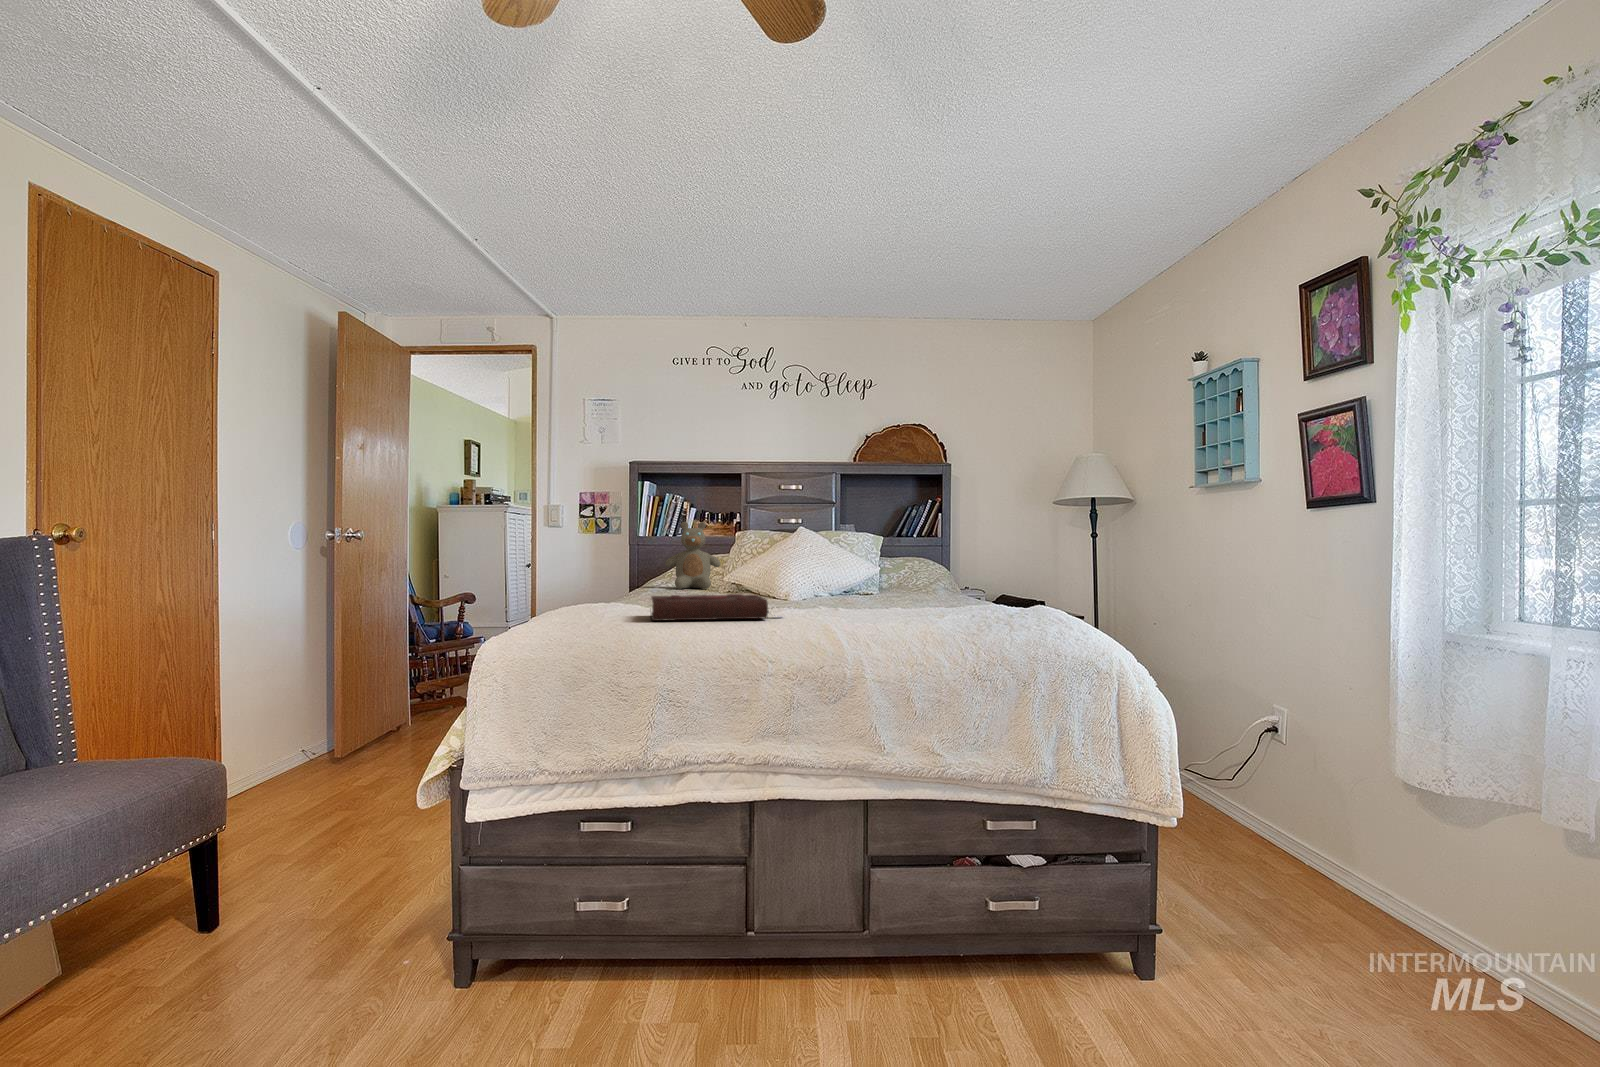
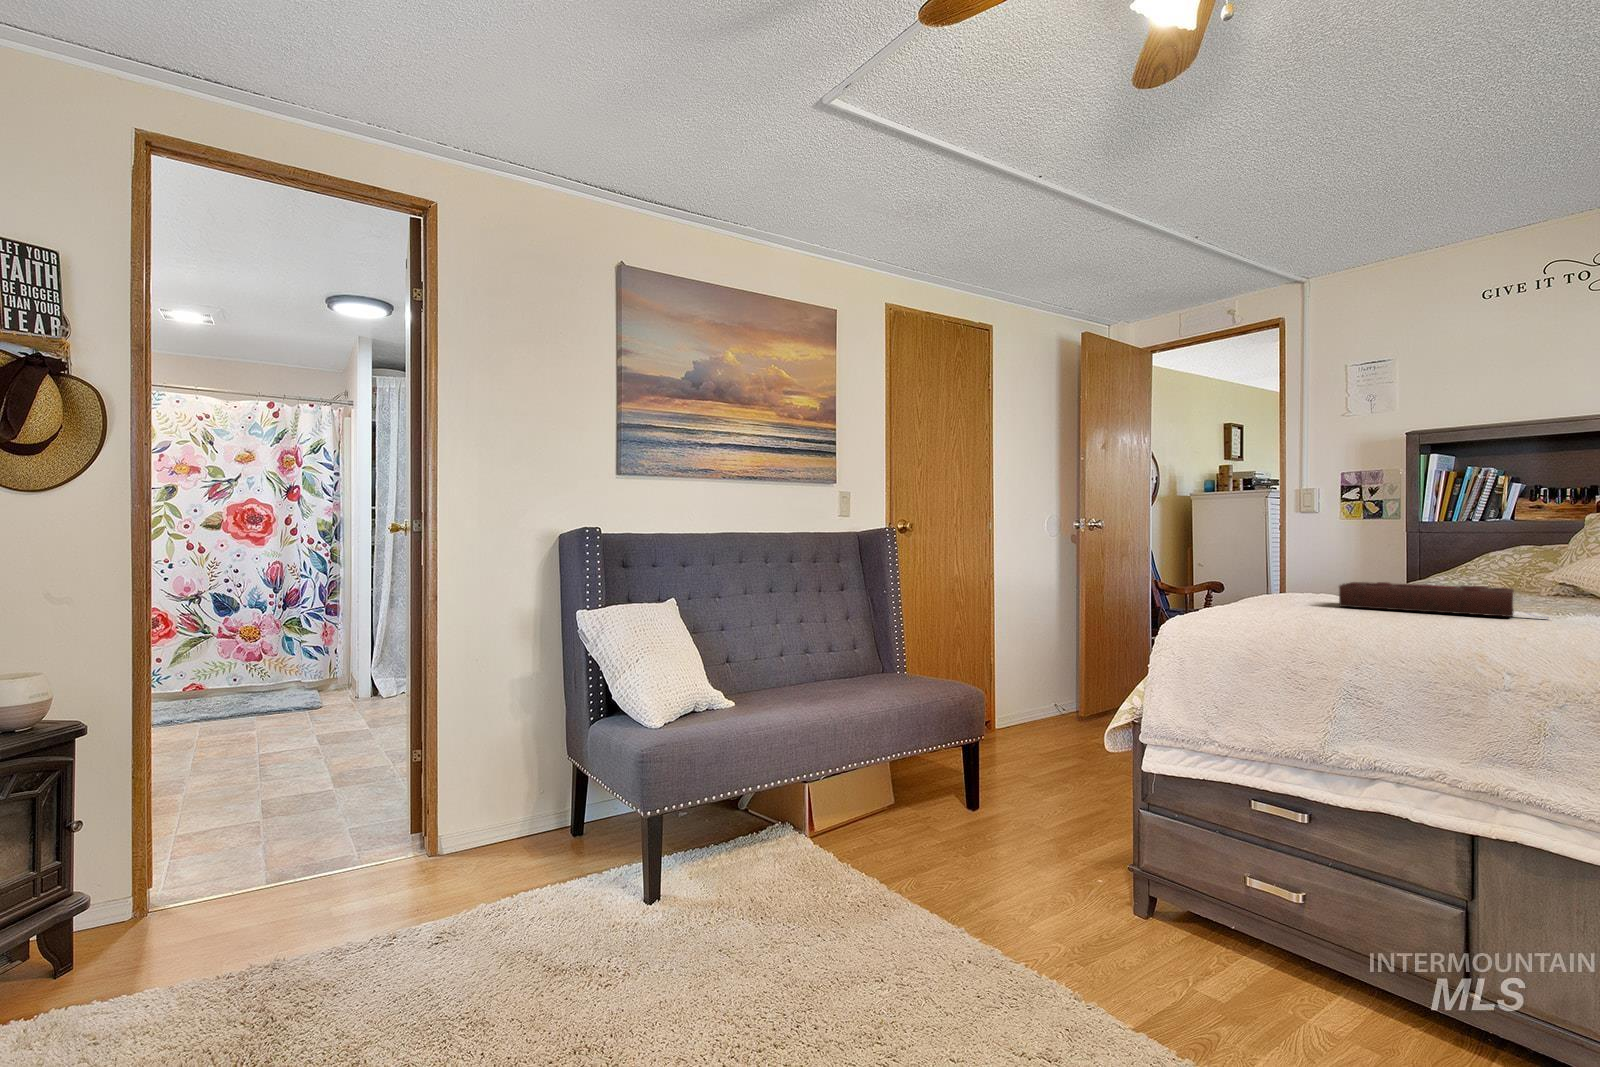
teddy bear: present [665,522,720,589] -> none [1449,501,1547,590]

